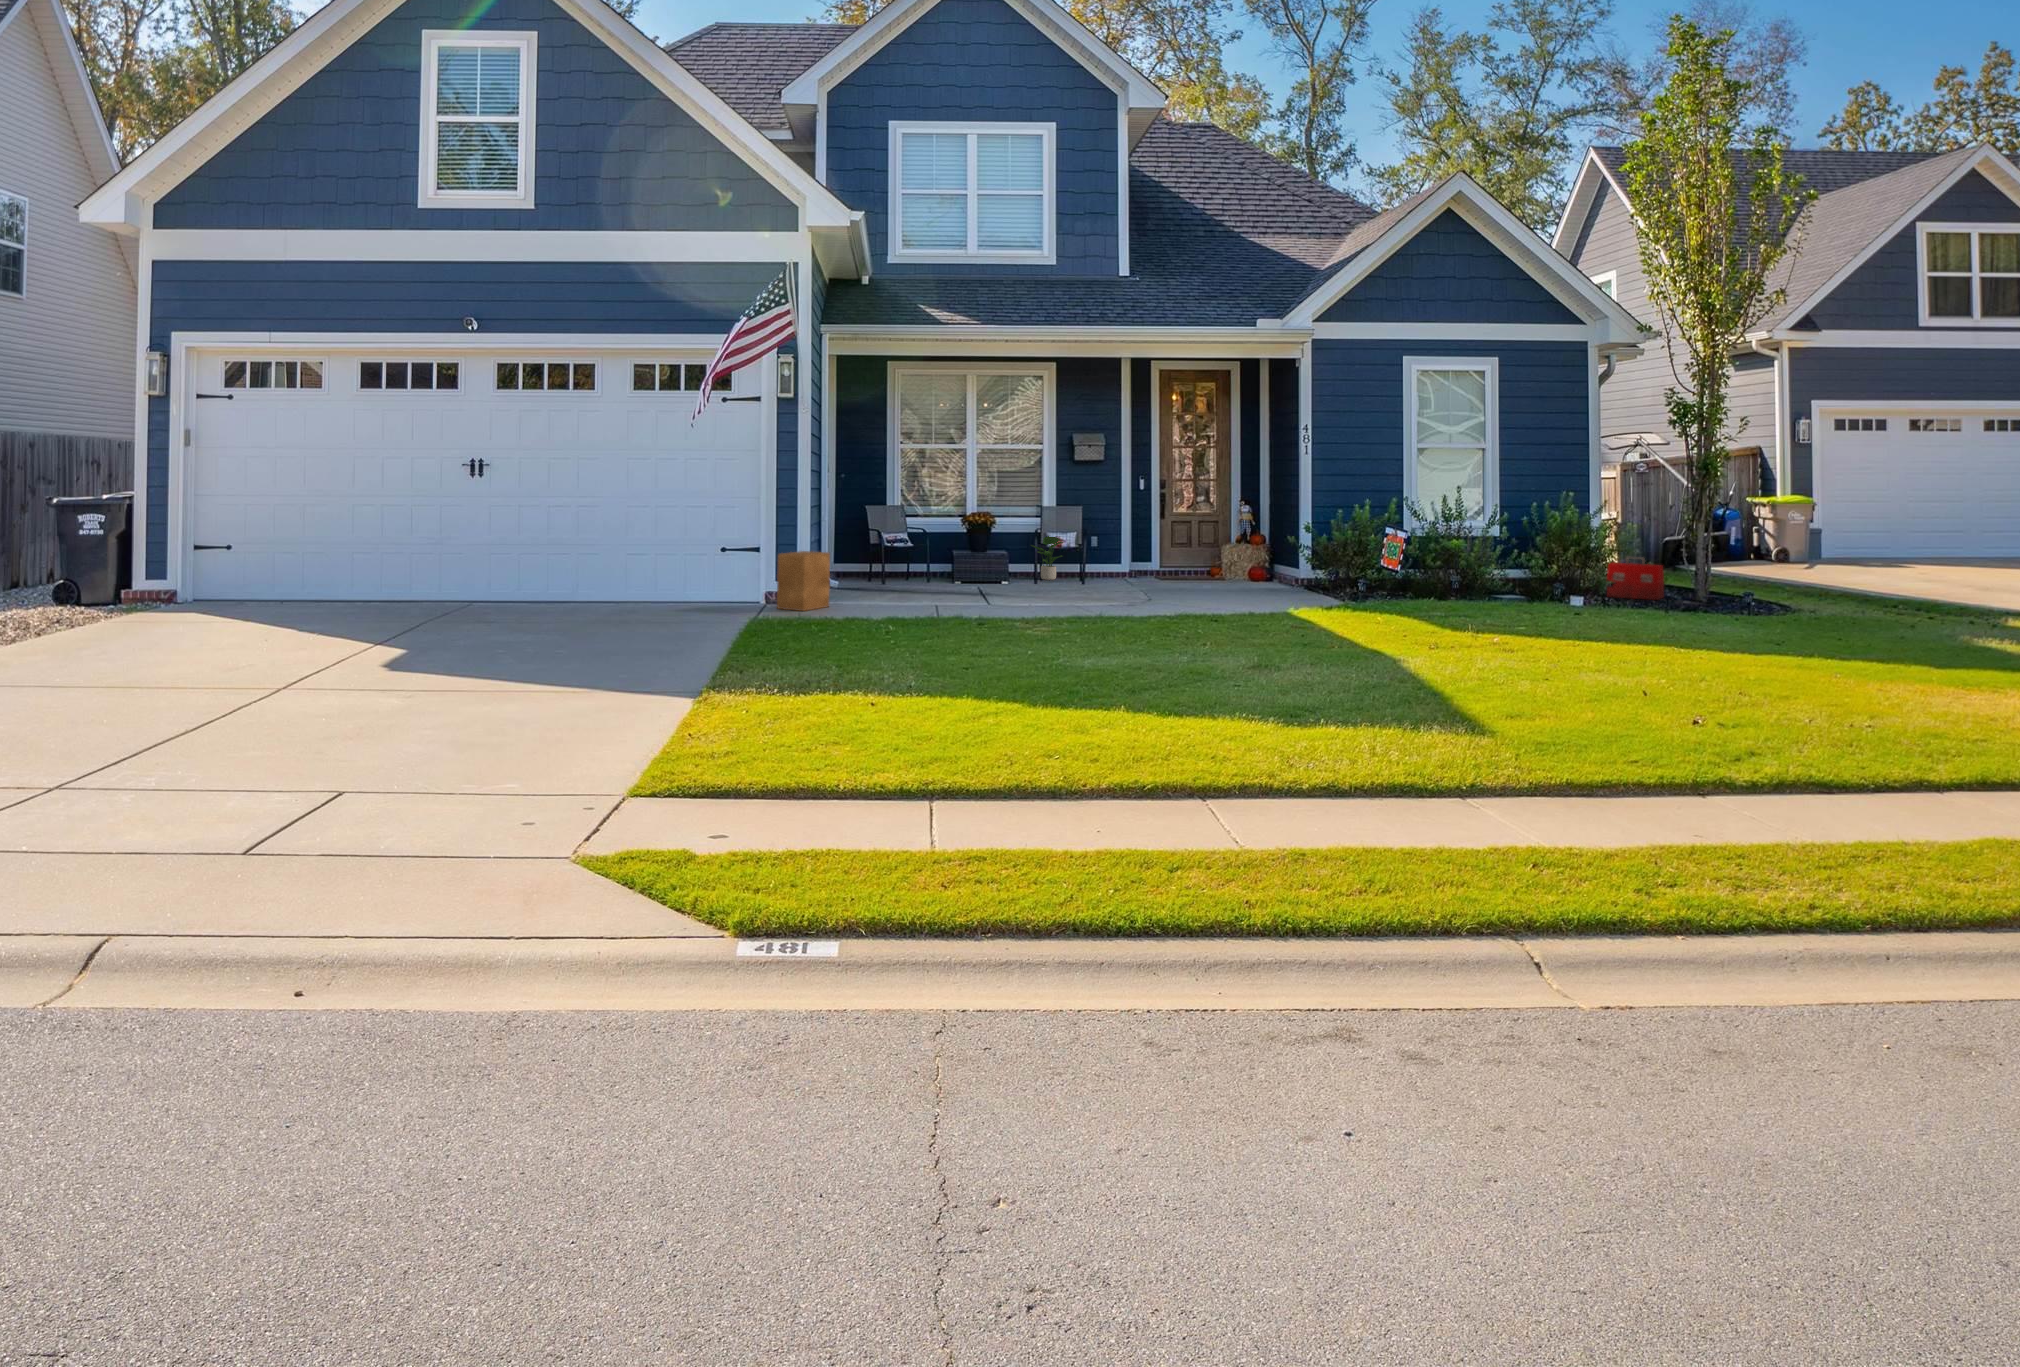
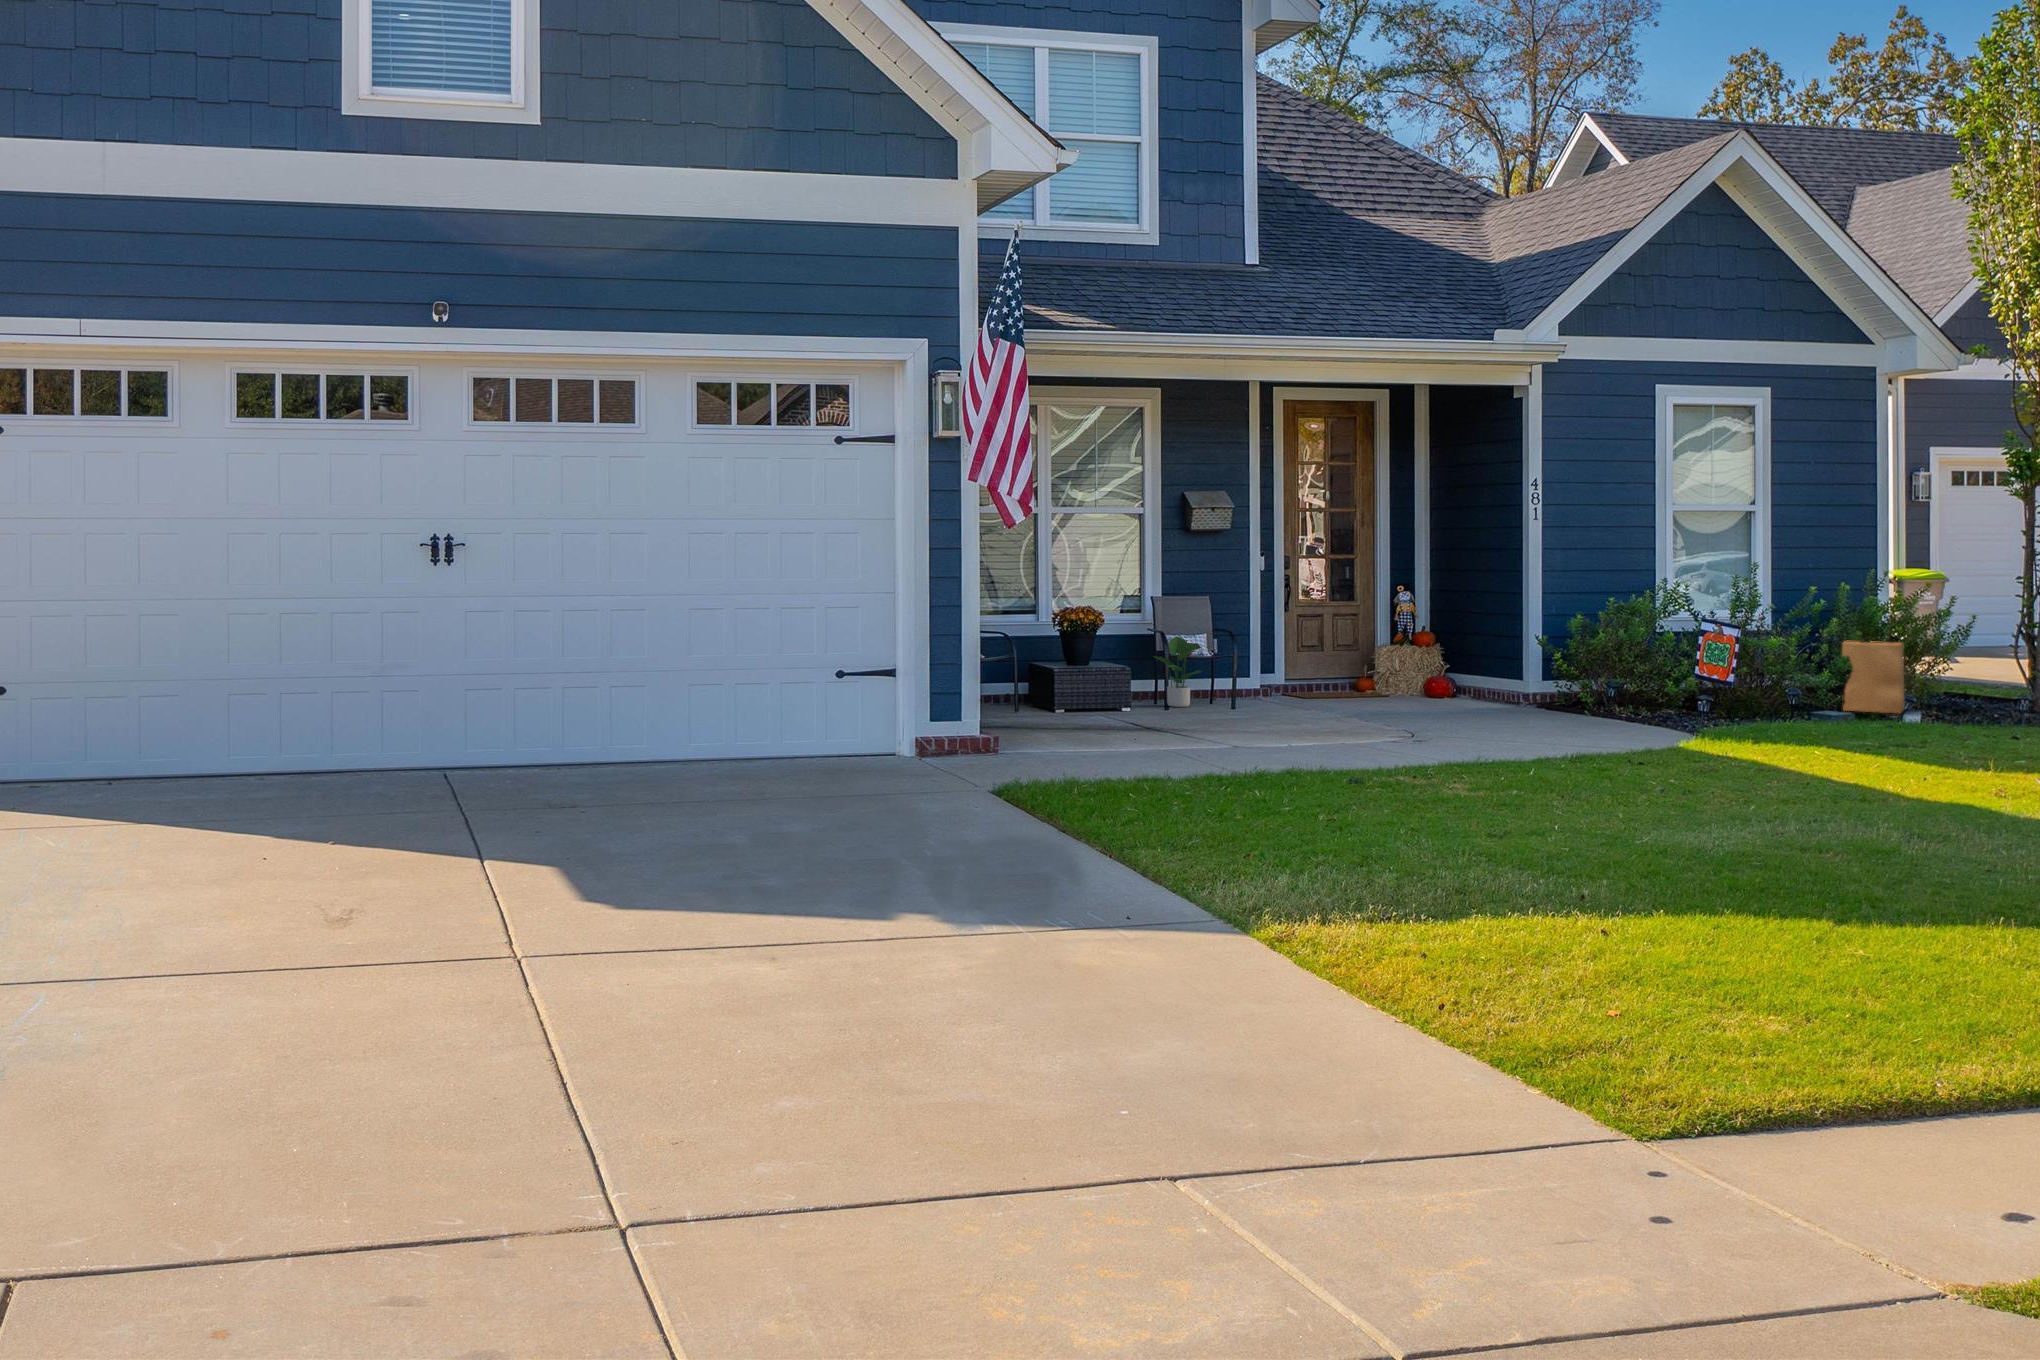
cardboard box: present [777,551,830,611] -> present [1842,641,1905,713]
toolbox: present [1607,557,1664,600] -> none [1935,653,2013,711]

